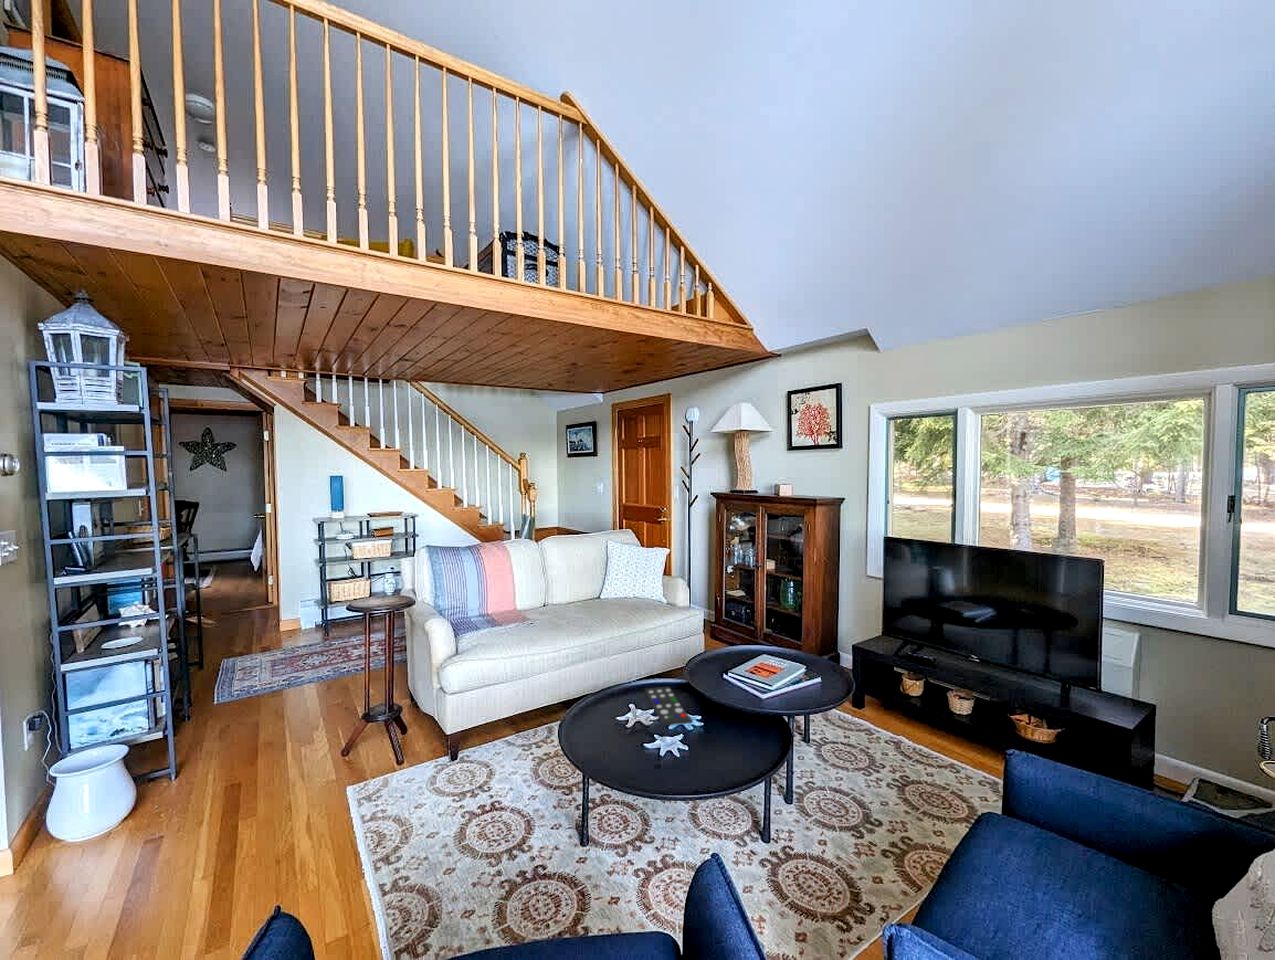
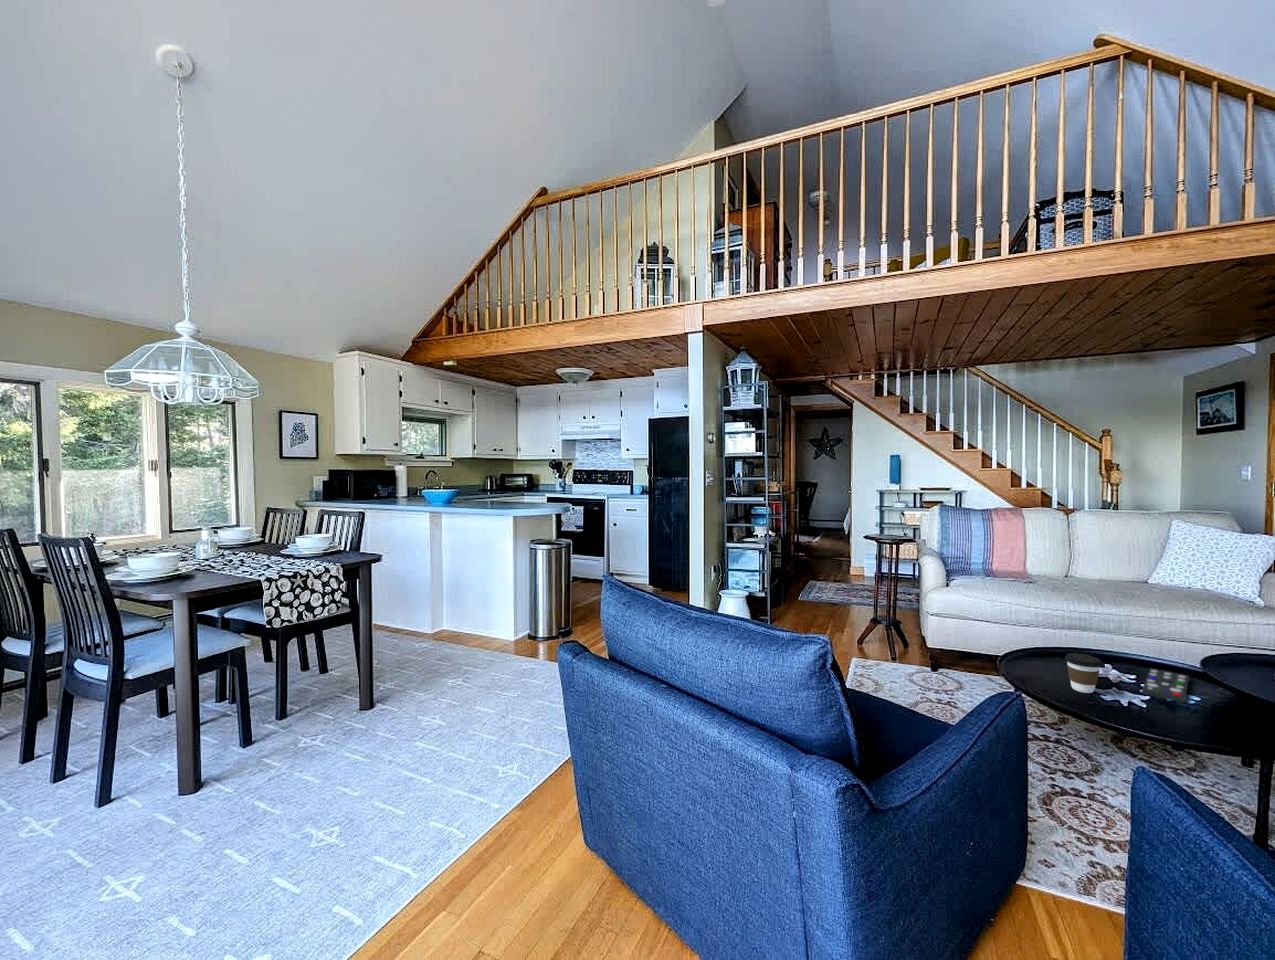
coffee cup: none [618,708,648,752] -> present [1065,653,1102,693]

